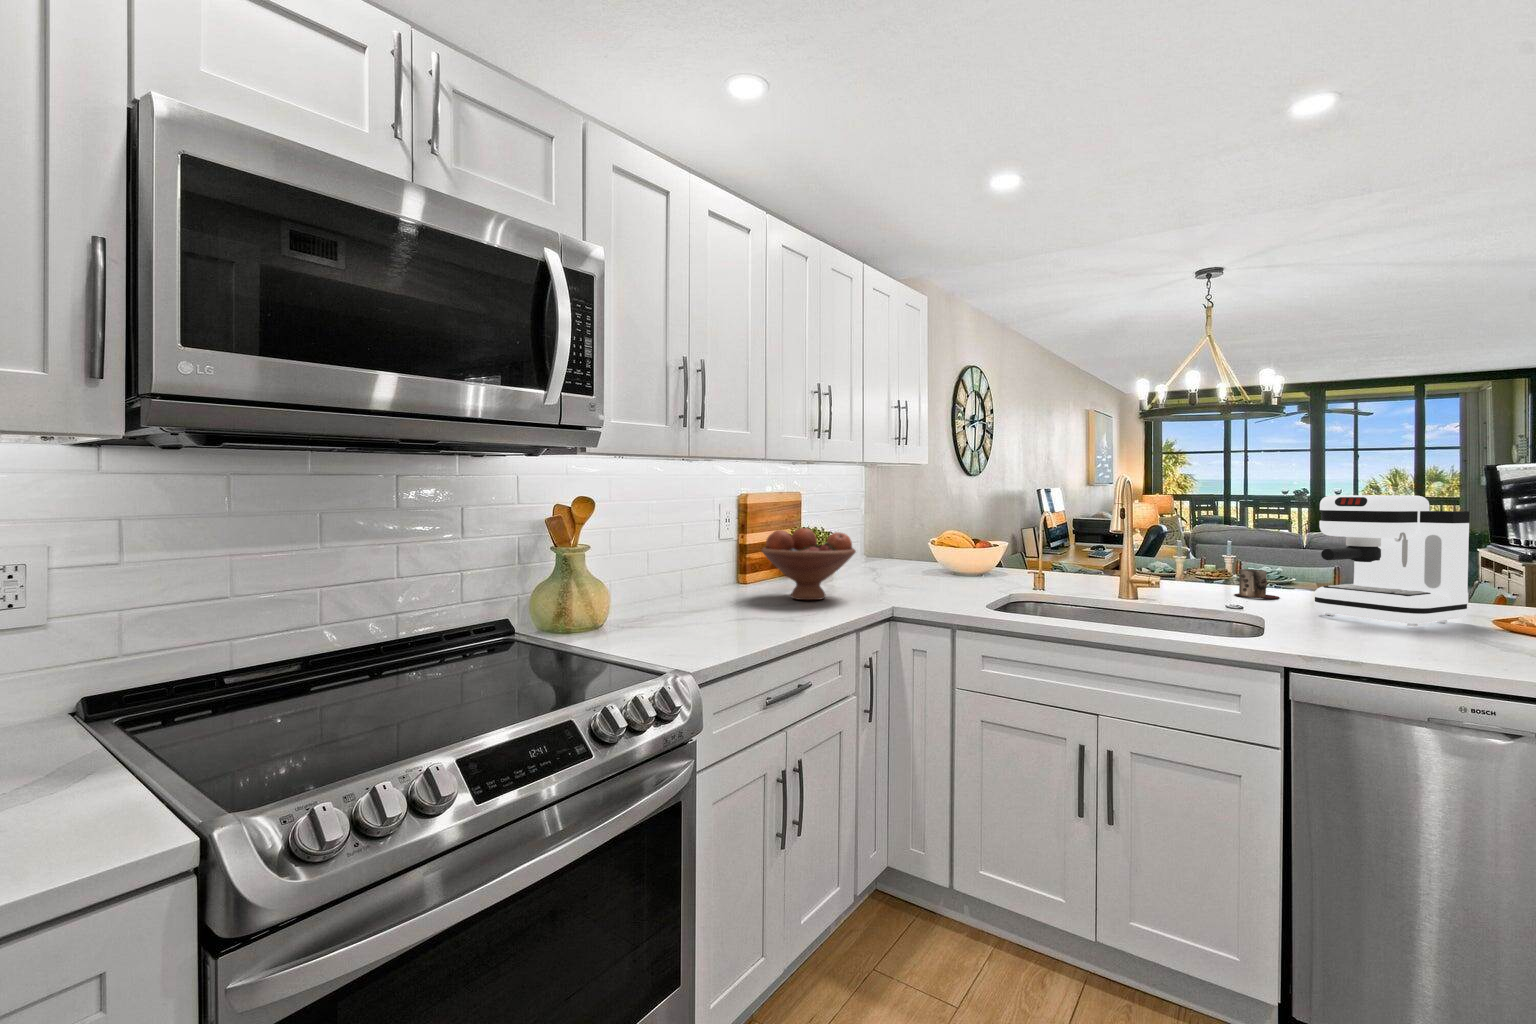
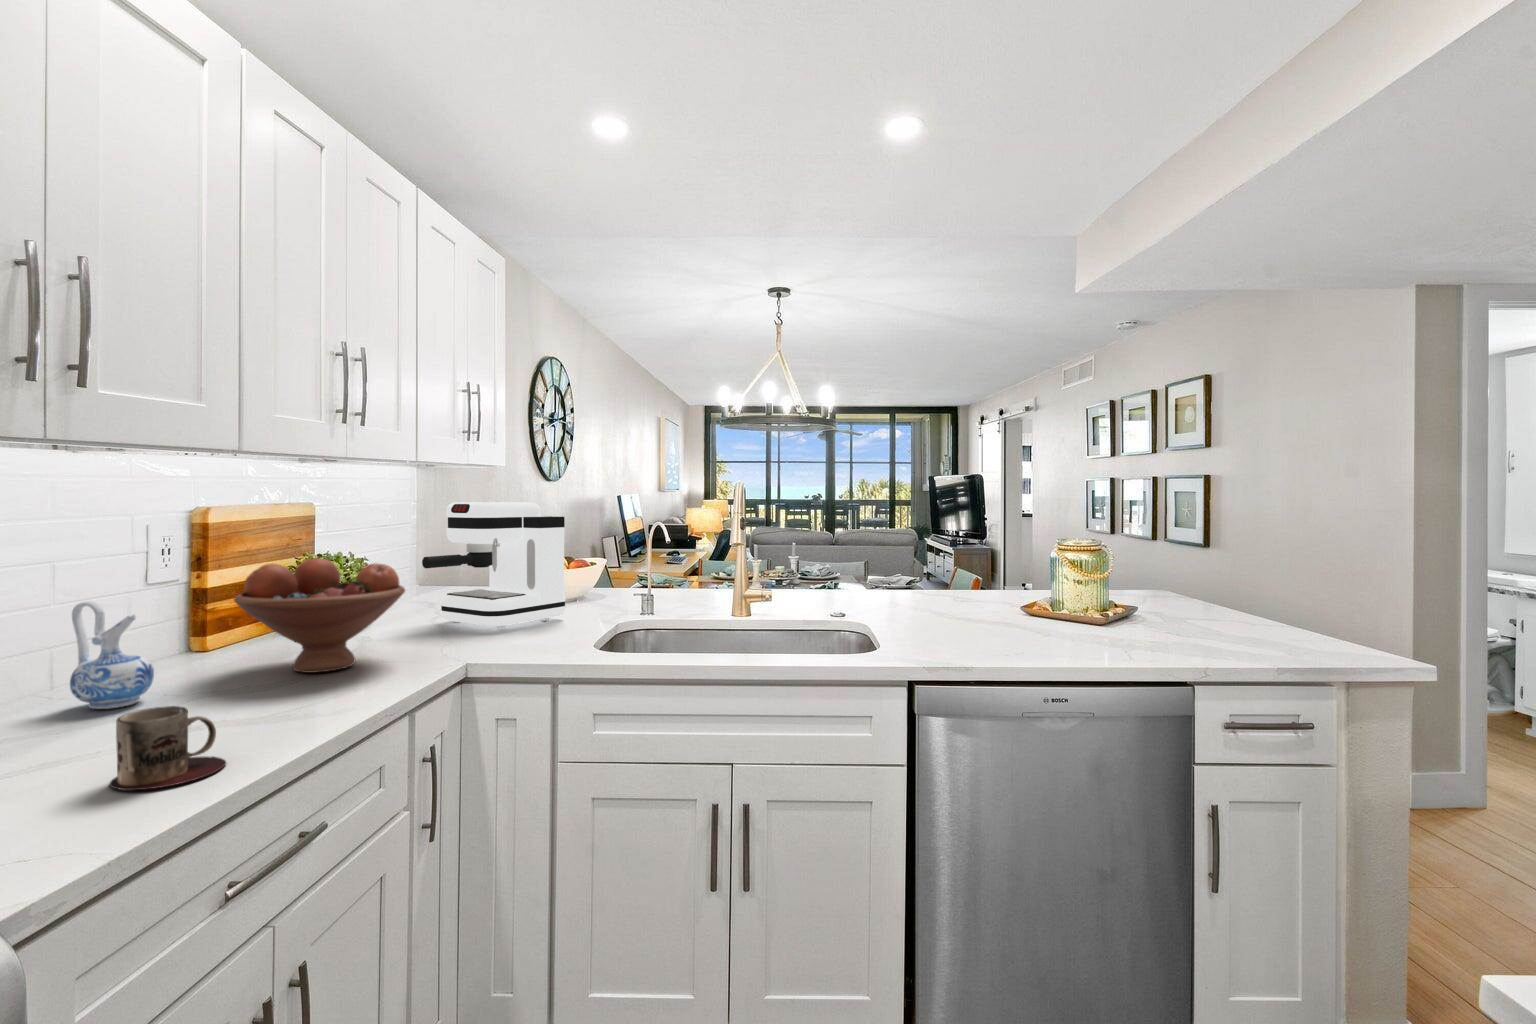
coffee maker: present [1314,495,1470,627] -> present [422,502,566,628]
ceramic pitcher: none [690,545,725,606] -> present [70,601,154,709]
mug: present [1235,569,1279,599] -> present [110,706,226,790]

